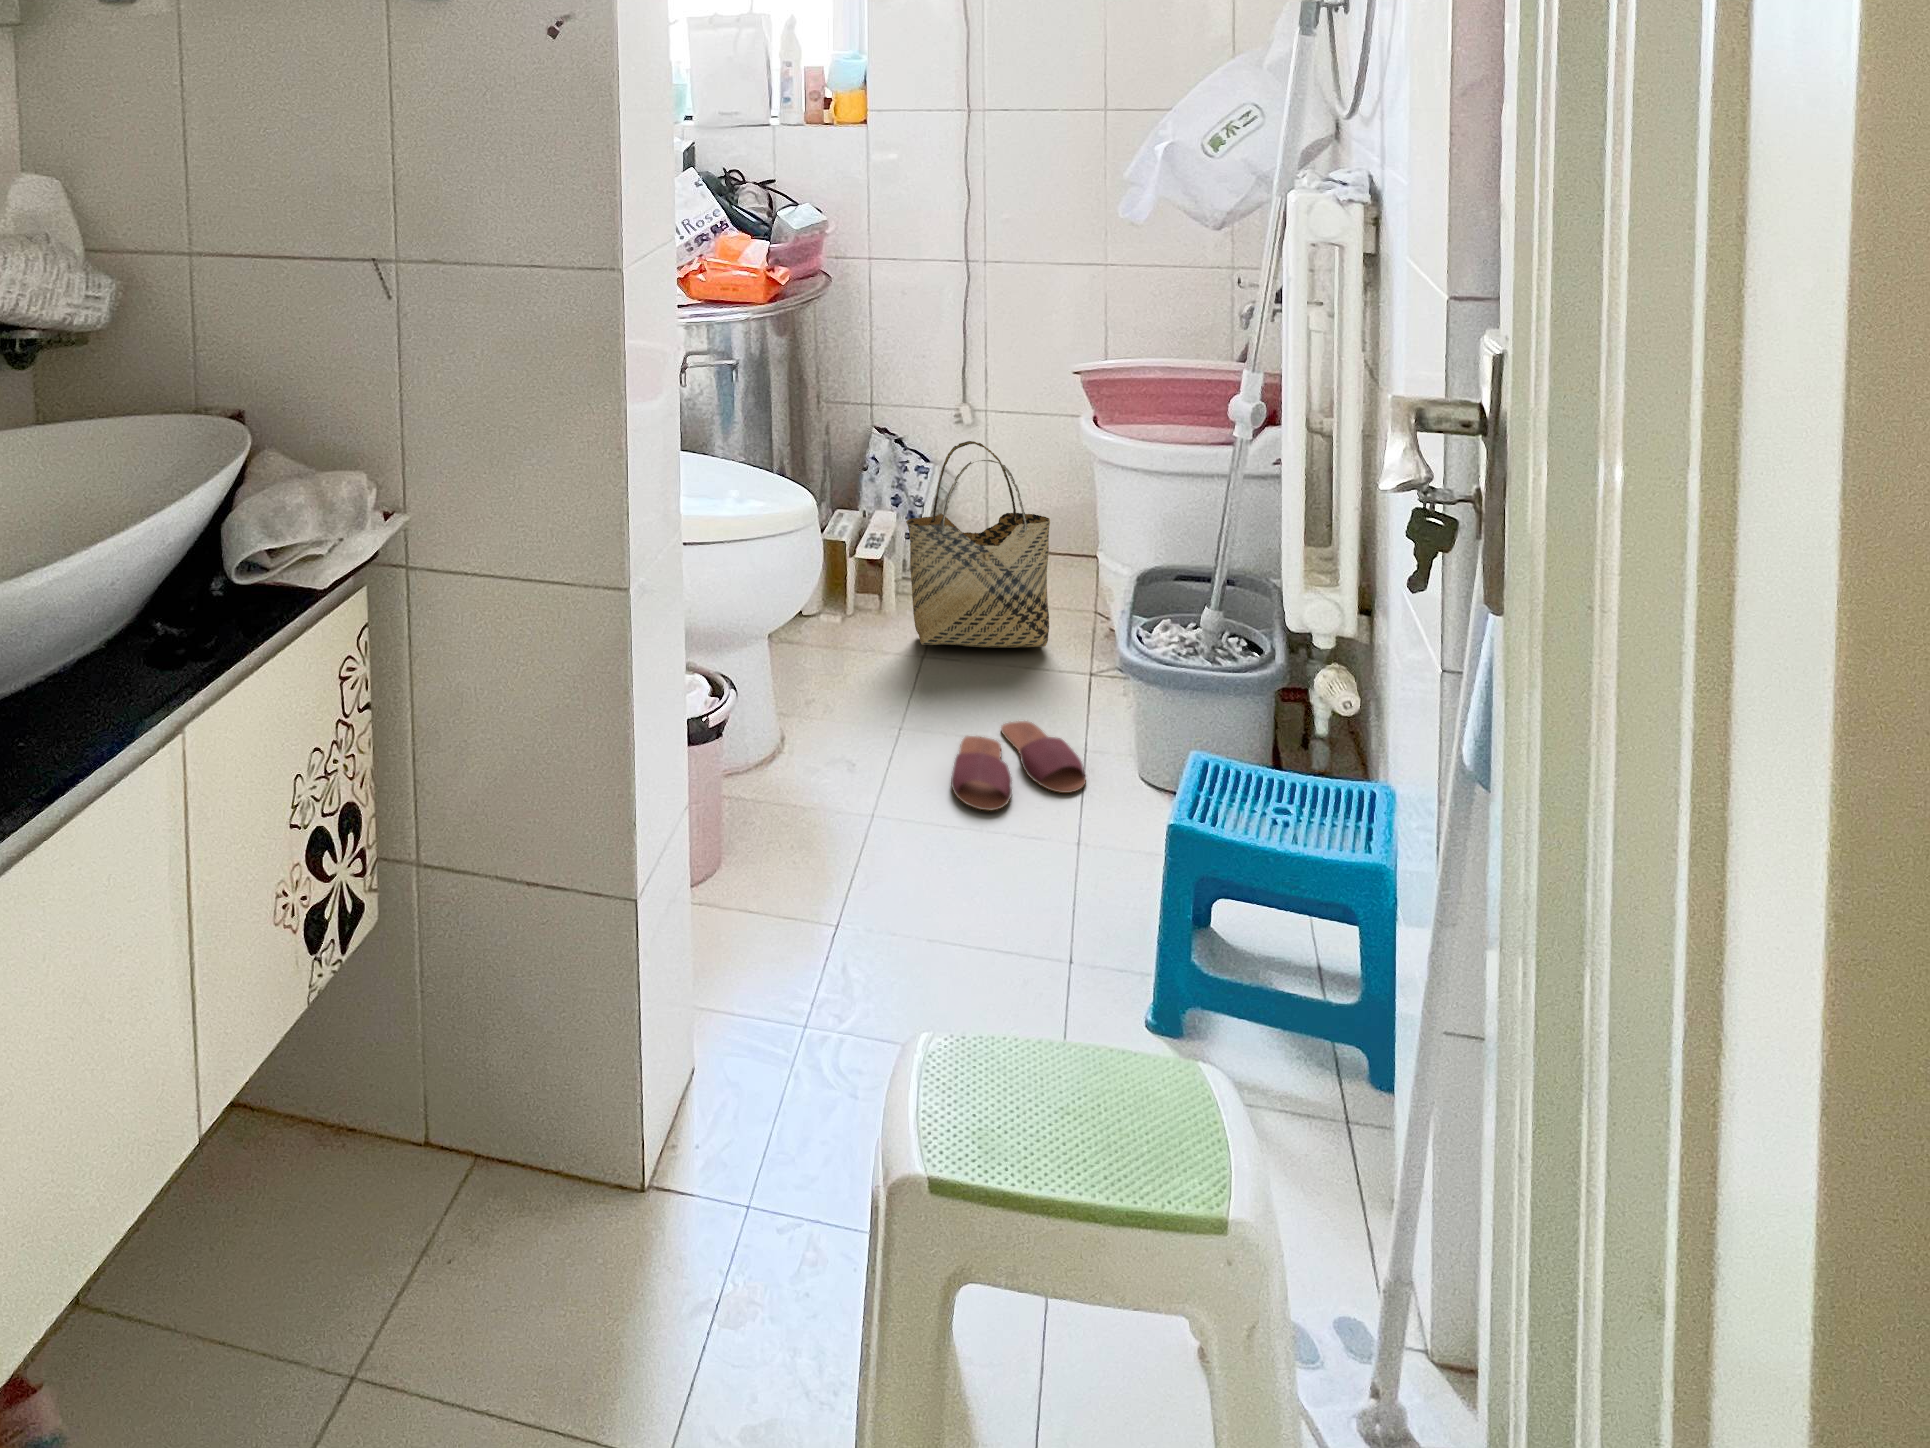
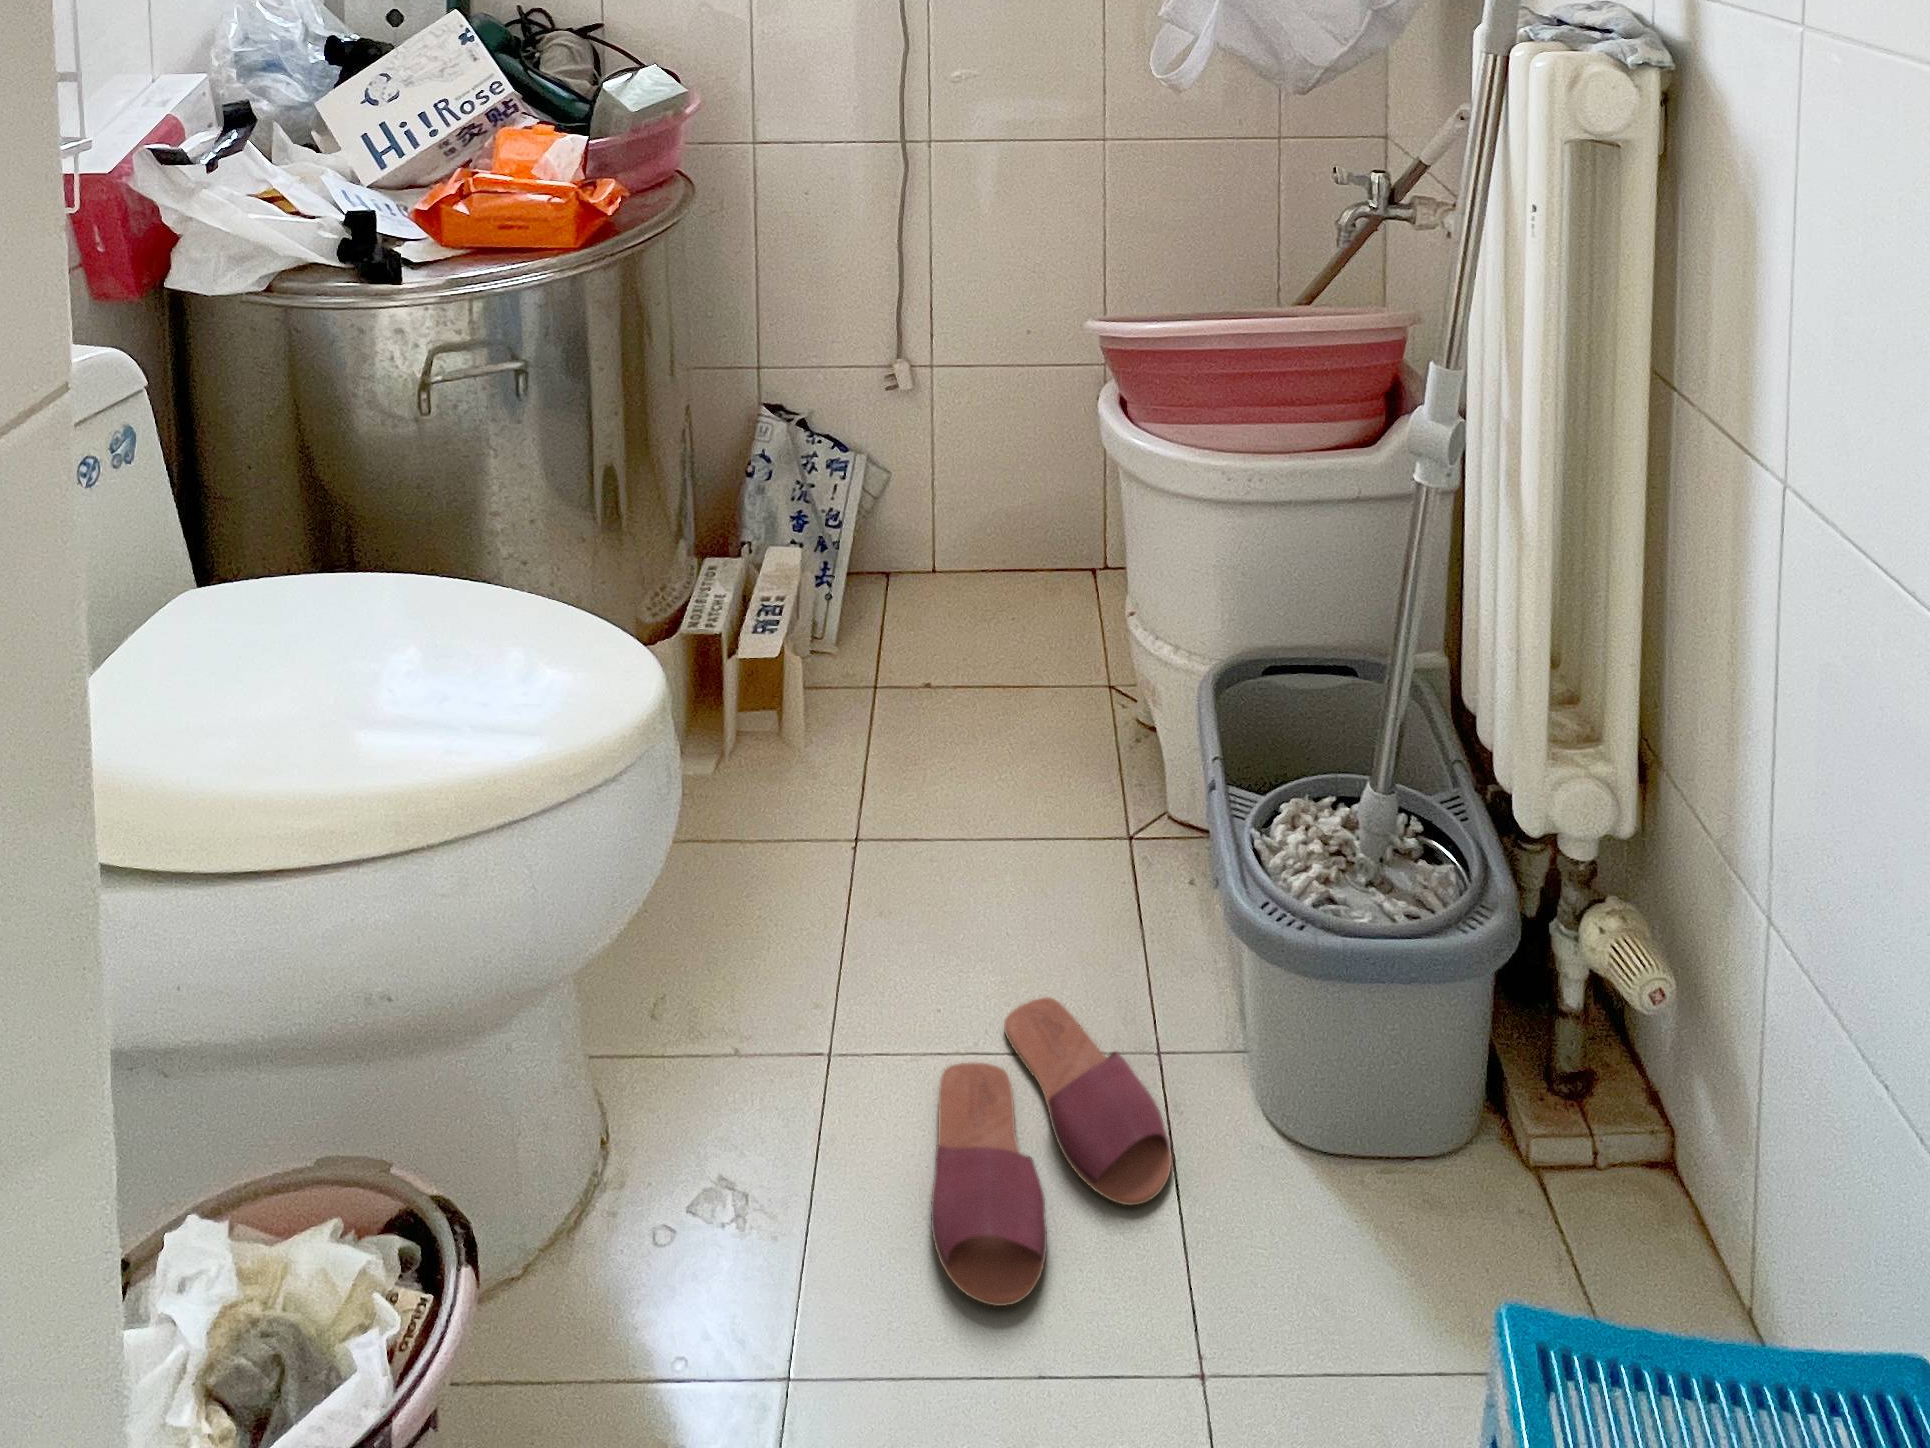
woven basket: present [906,441,1050,648] -> none [824,456,1056,826]

